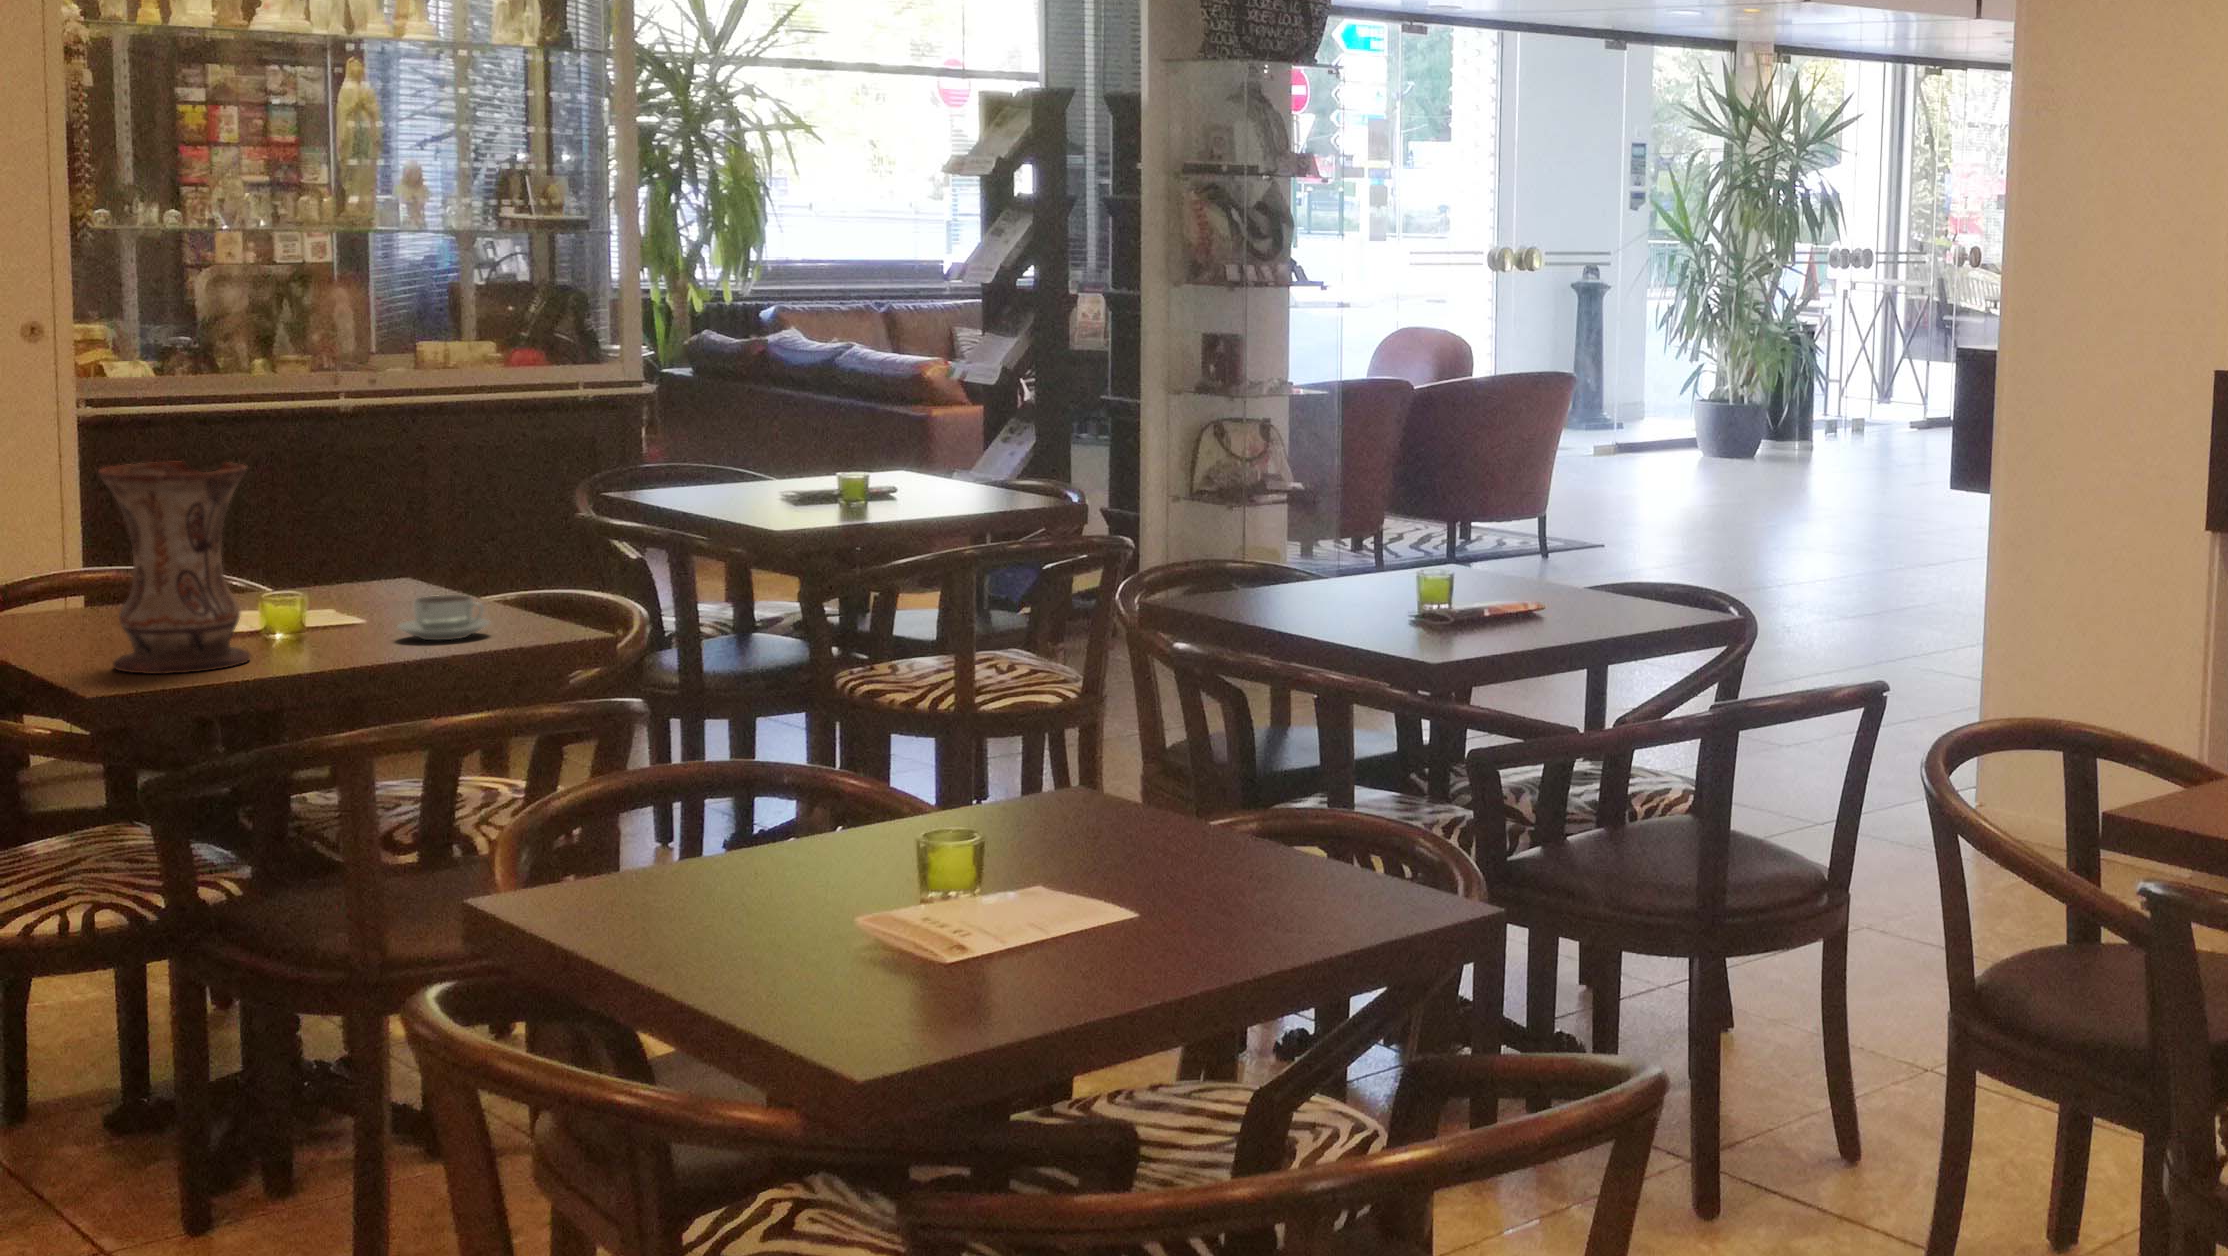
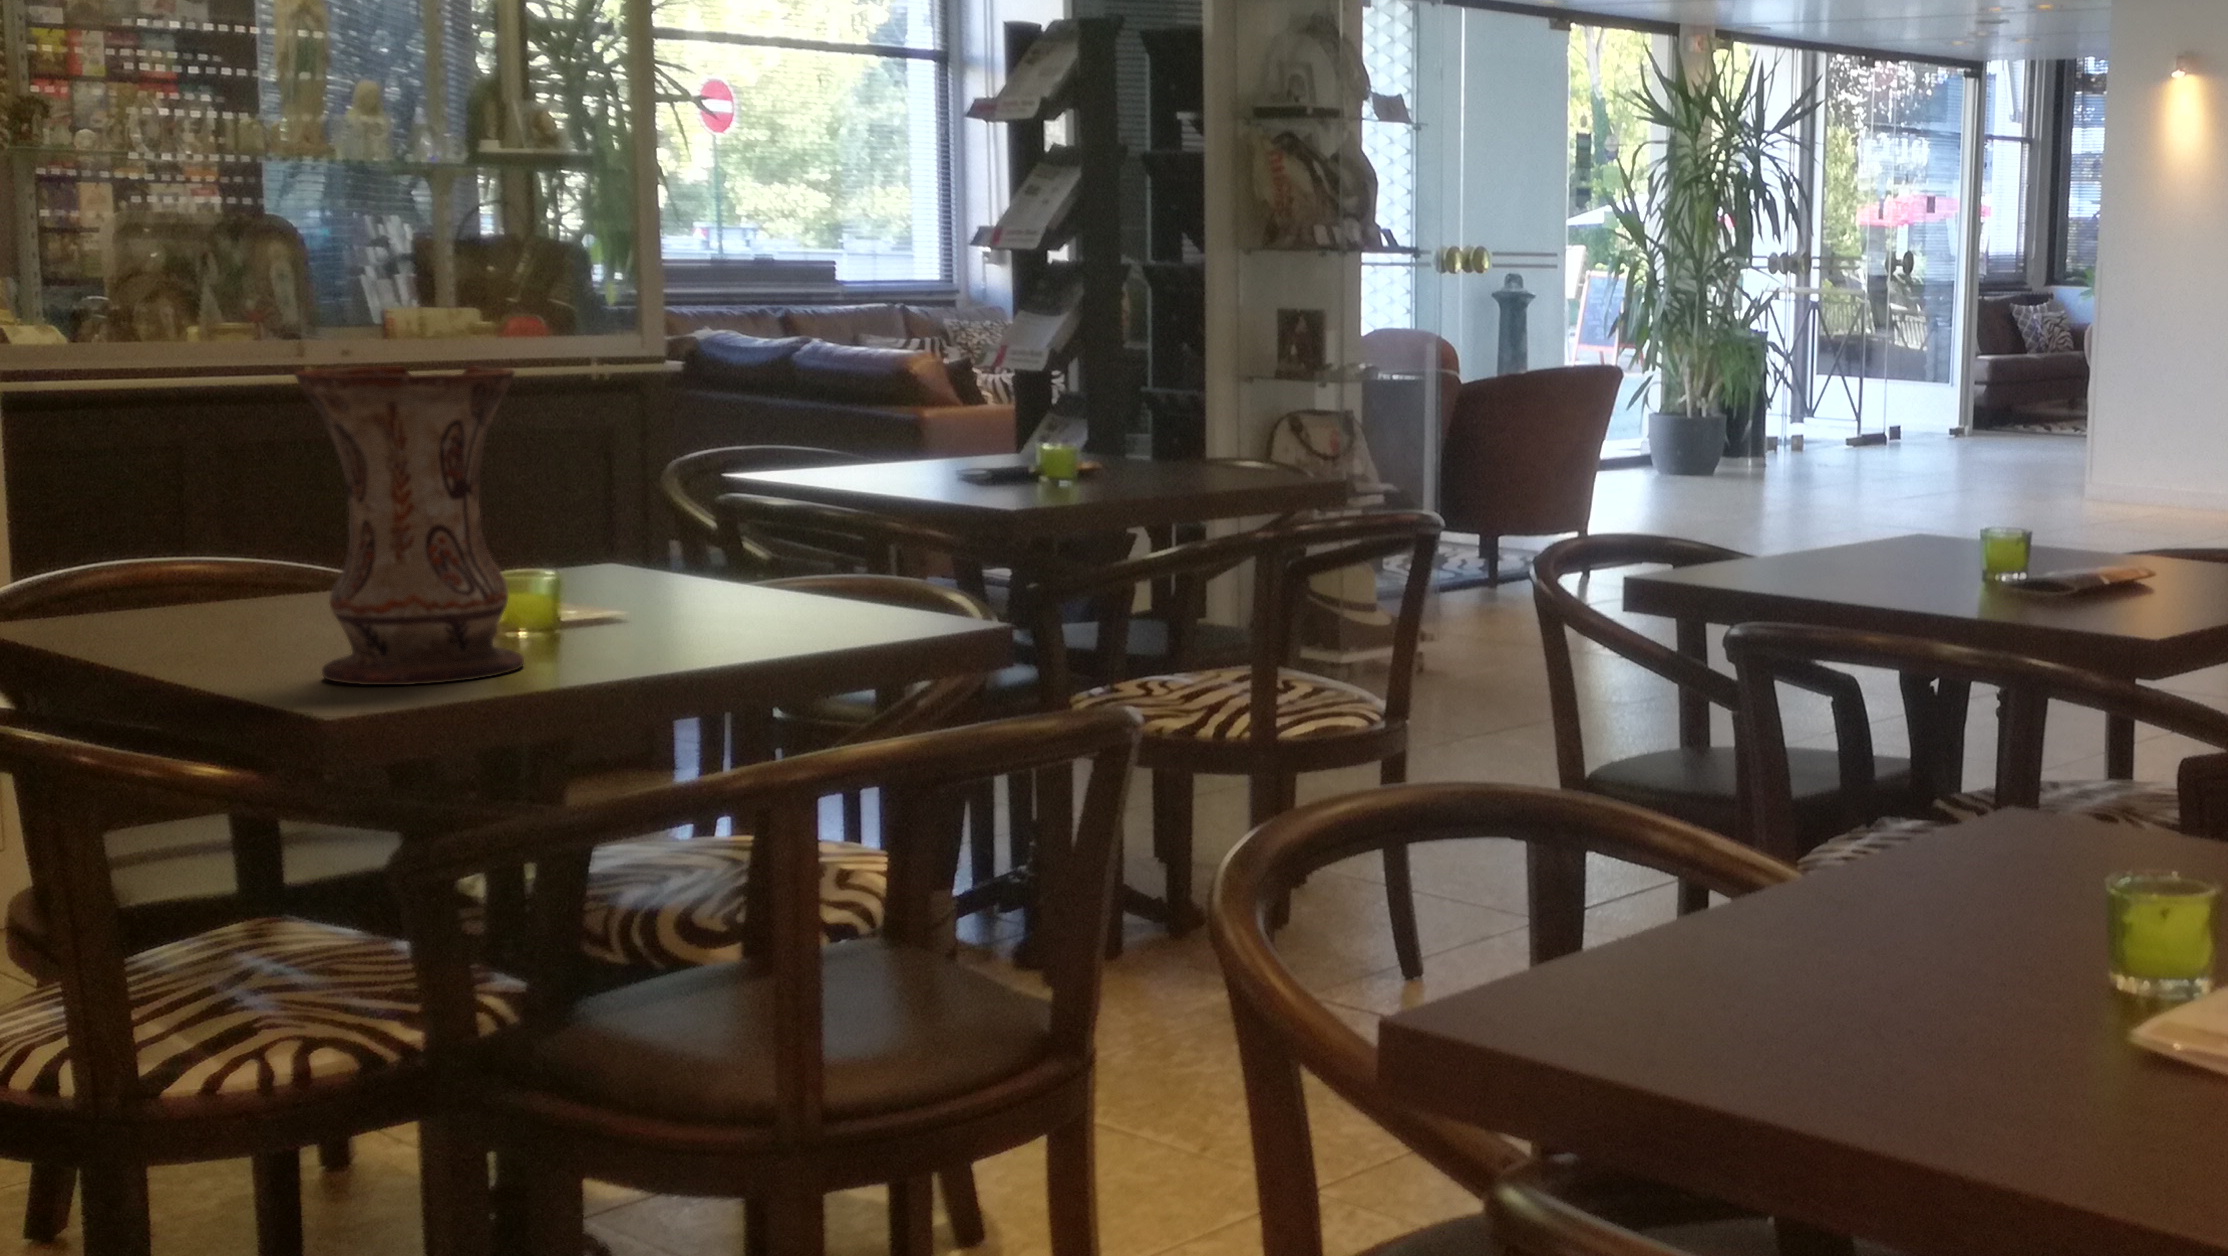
coffee cup: present [398,595,490,640] -> none [702,569,834,633]

